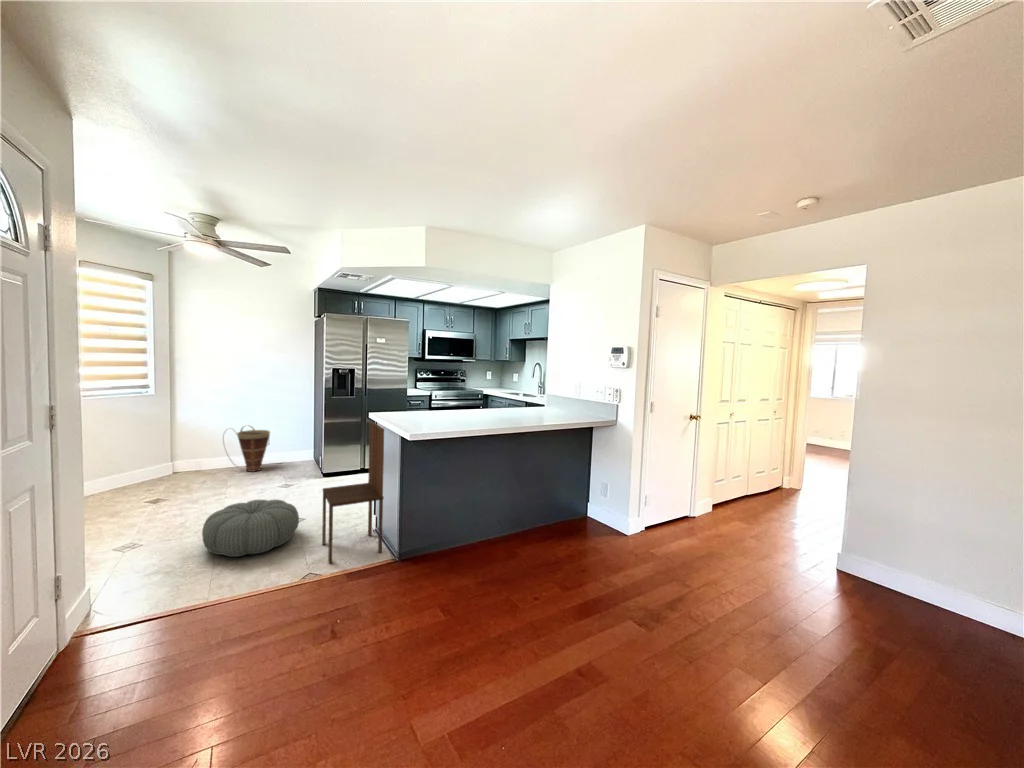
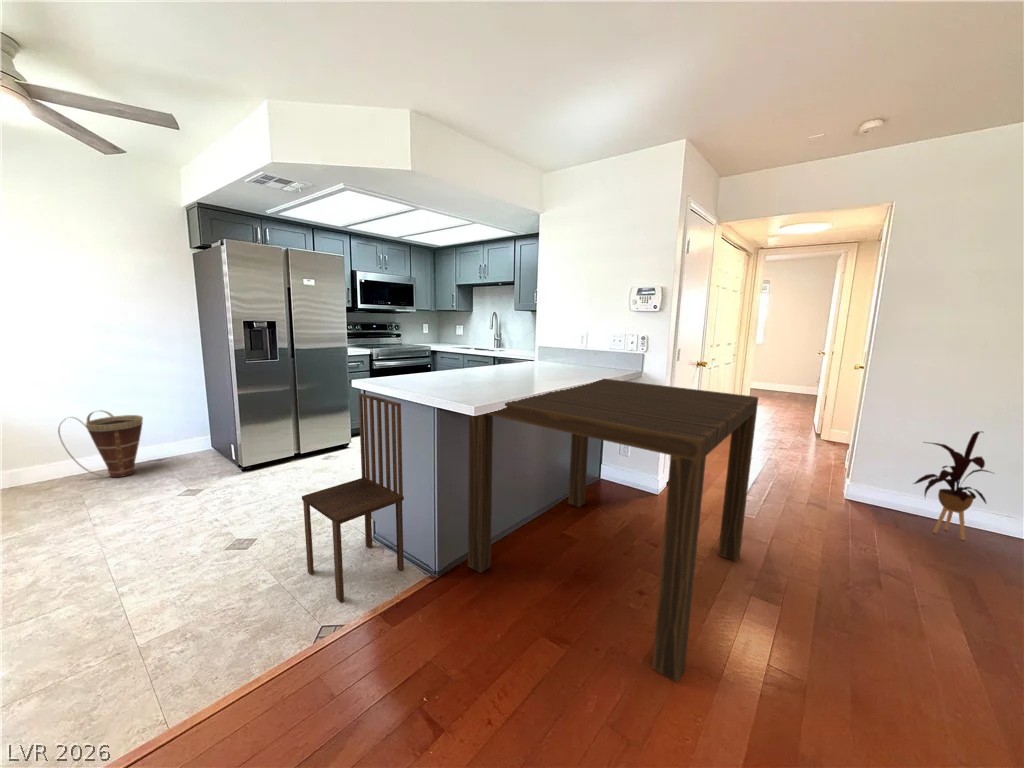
dining table: none [426,420,668,657] -> present [468,379,759,682]
pouf: present [202,499,299,557] -> none [99,520,264,627]
house plant: none [880,502,973,626] -> present [914,431,989,540]

